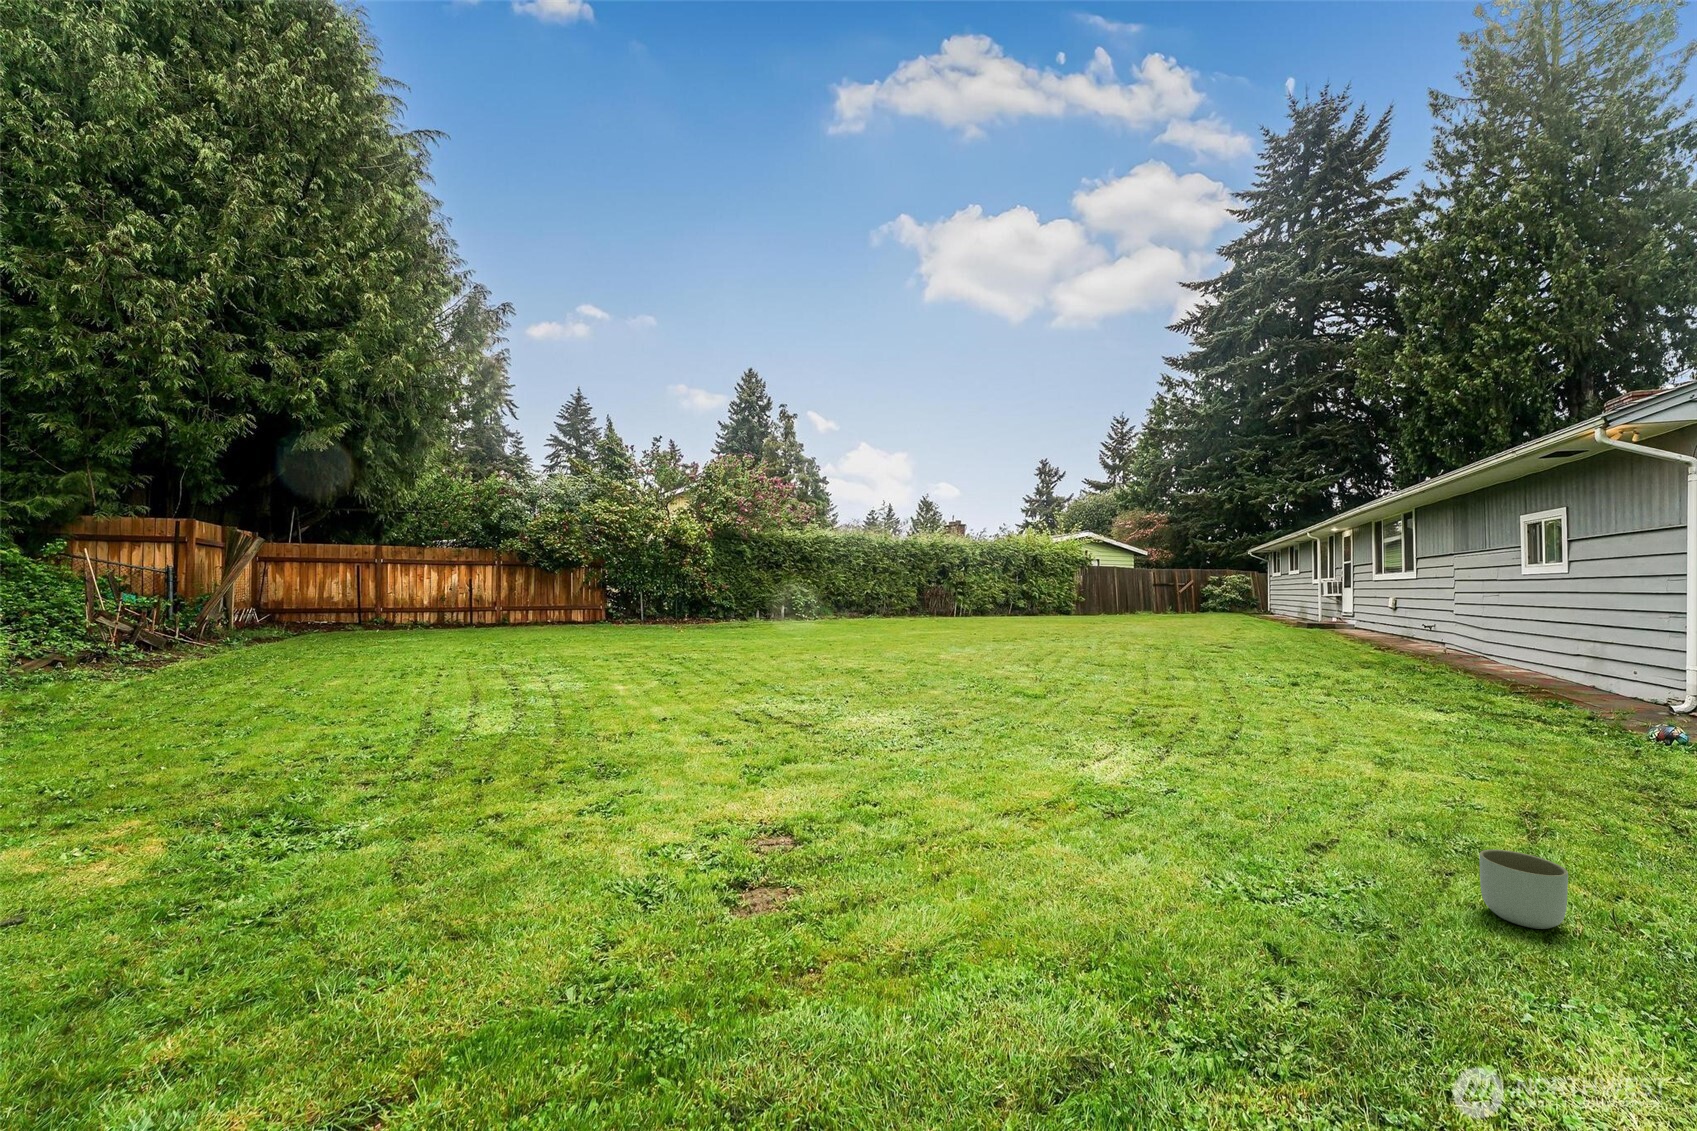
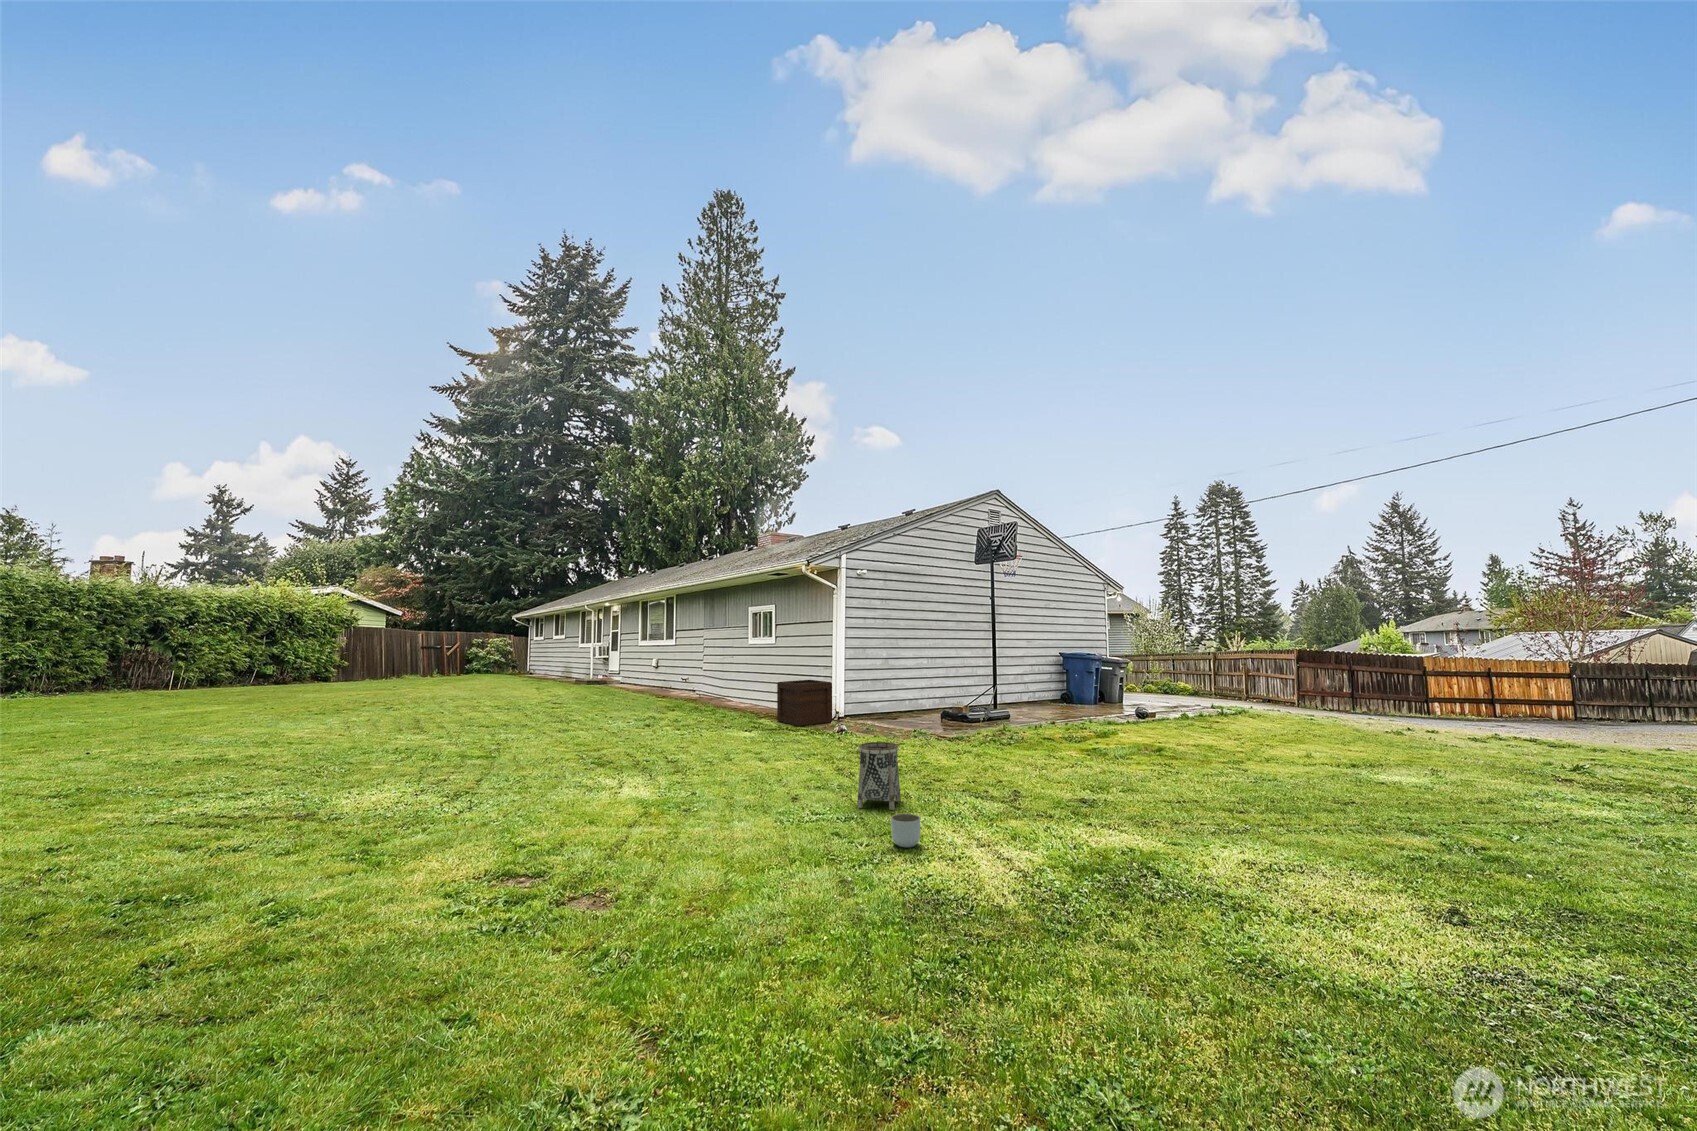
wooden crate: none [1539,628,1676,711] -> present [777,680,832,726]
basket: none [1503,716,1647,861] -> present [858,742,901,810]

